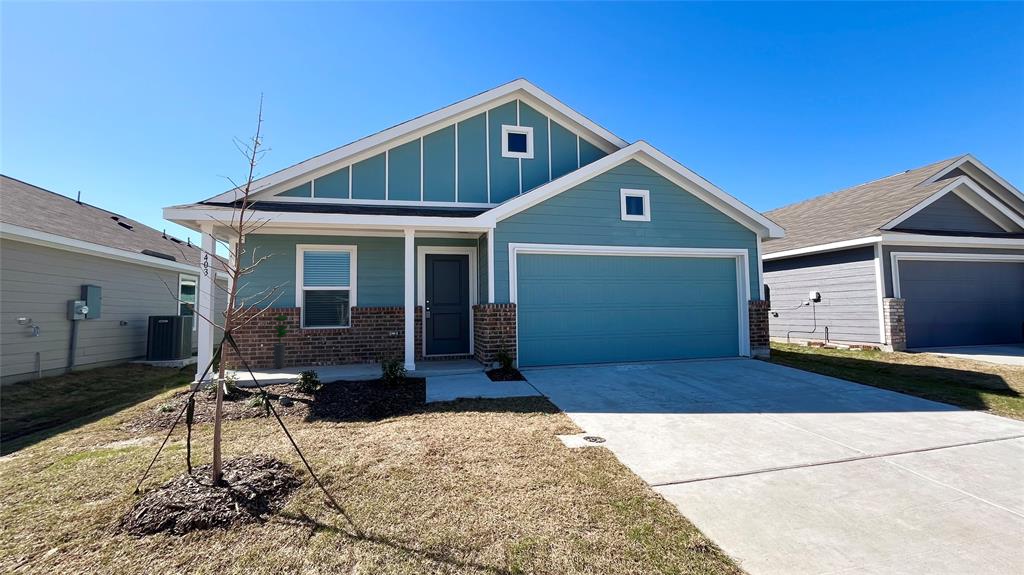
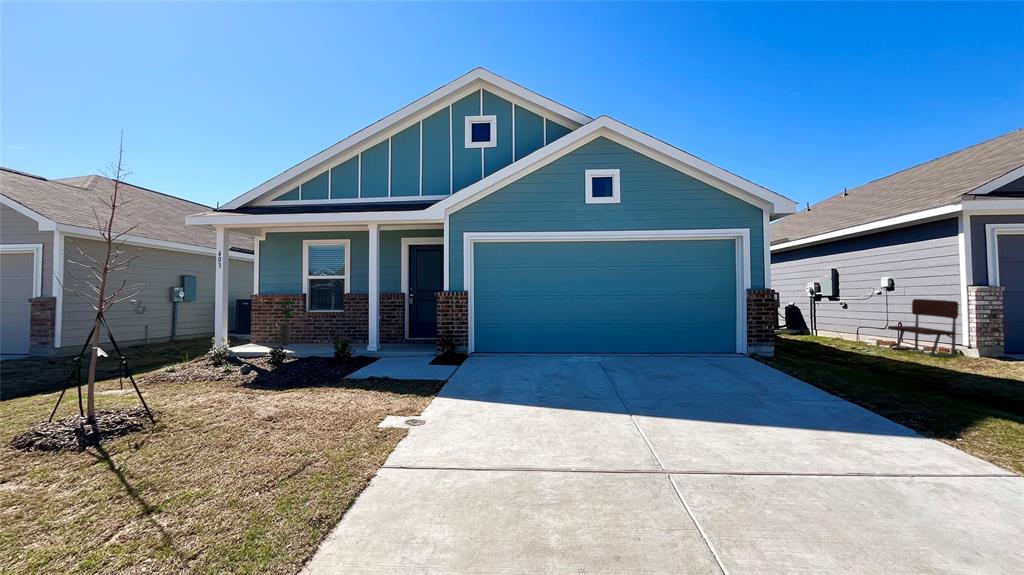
bench: none [824,308,878,353] -> present [888,299,959,357]

